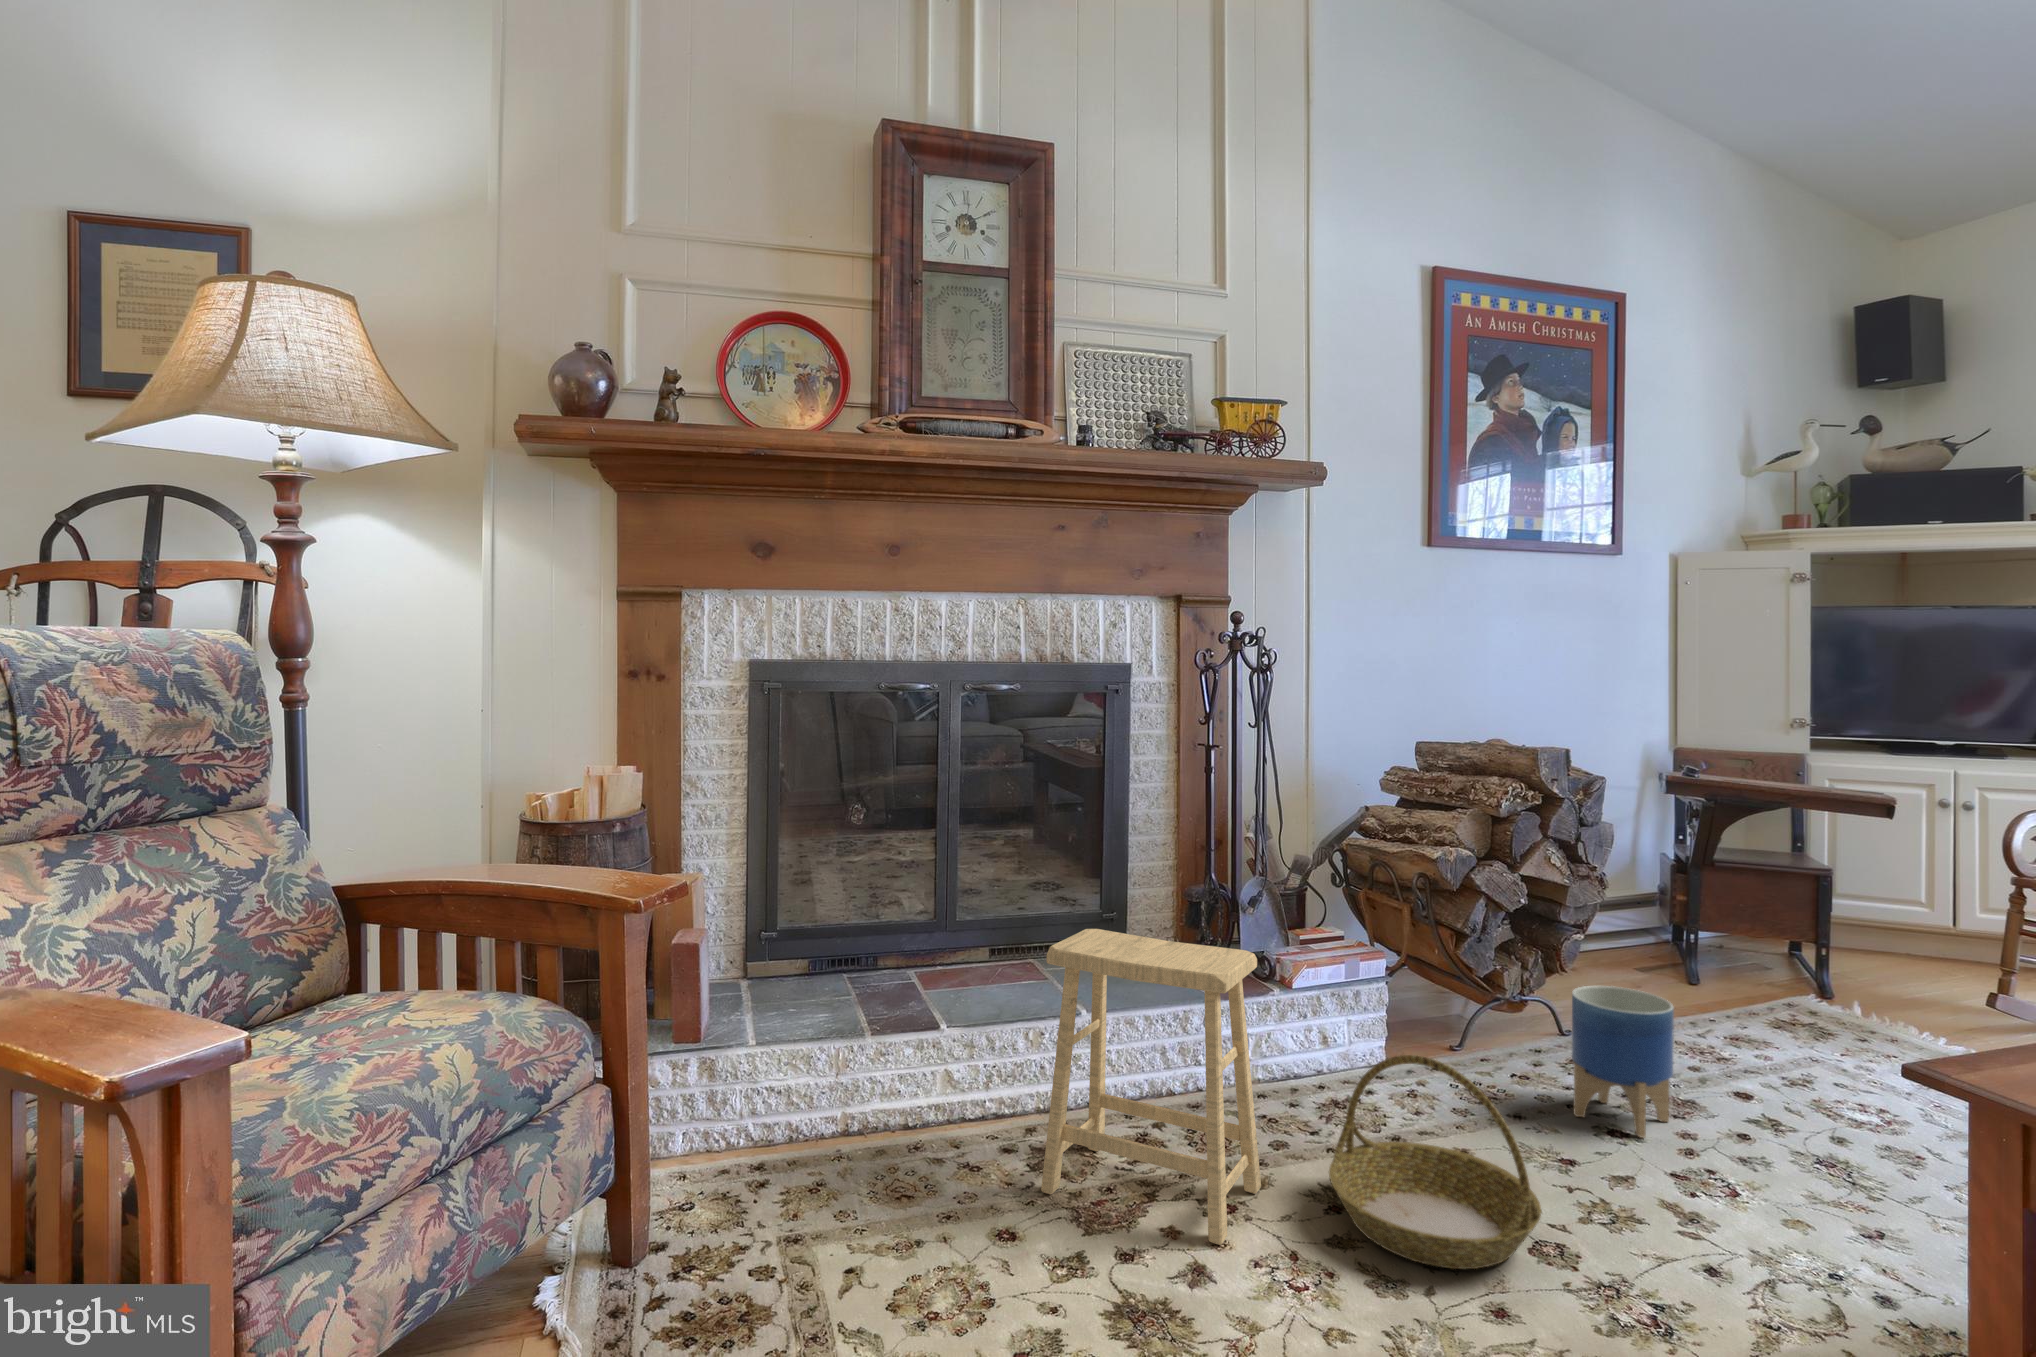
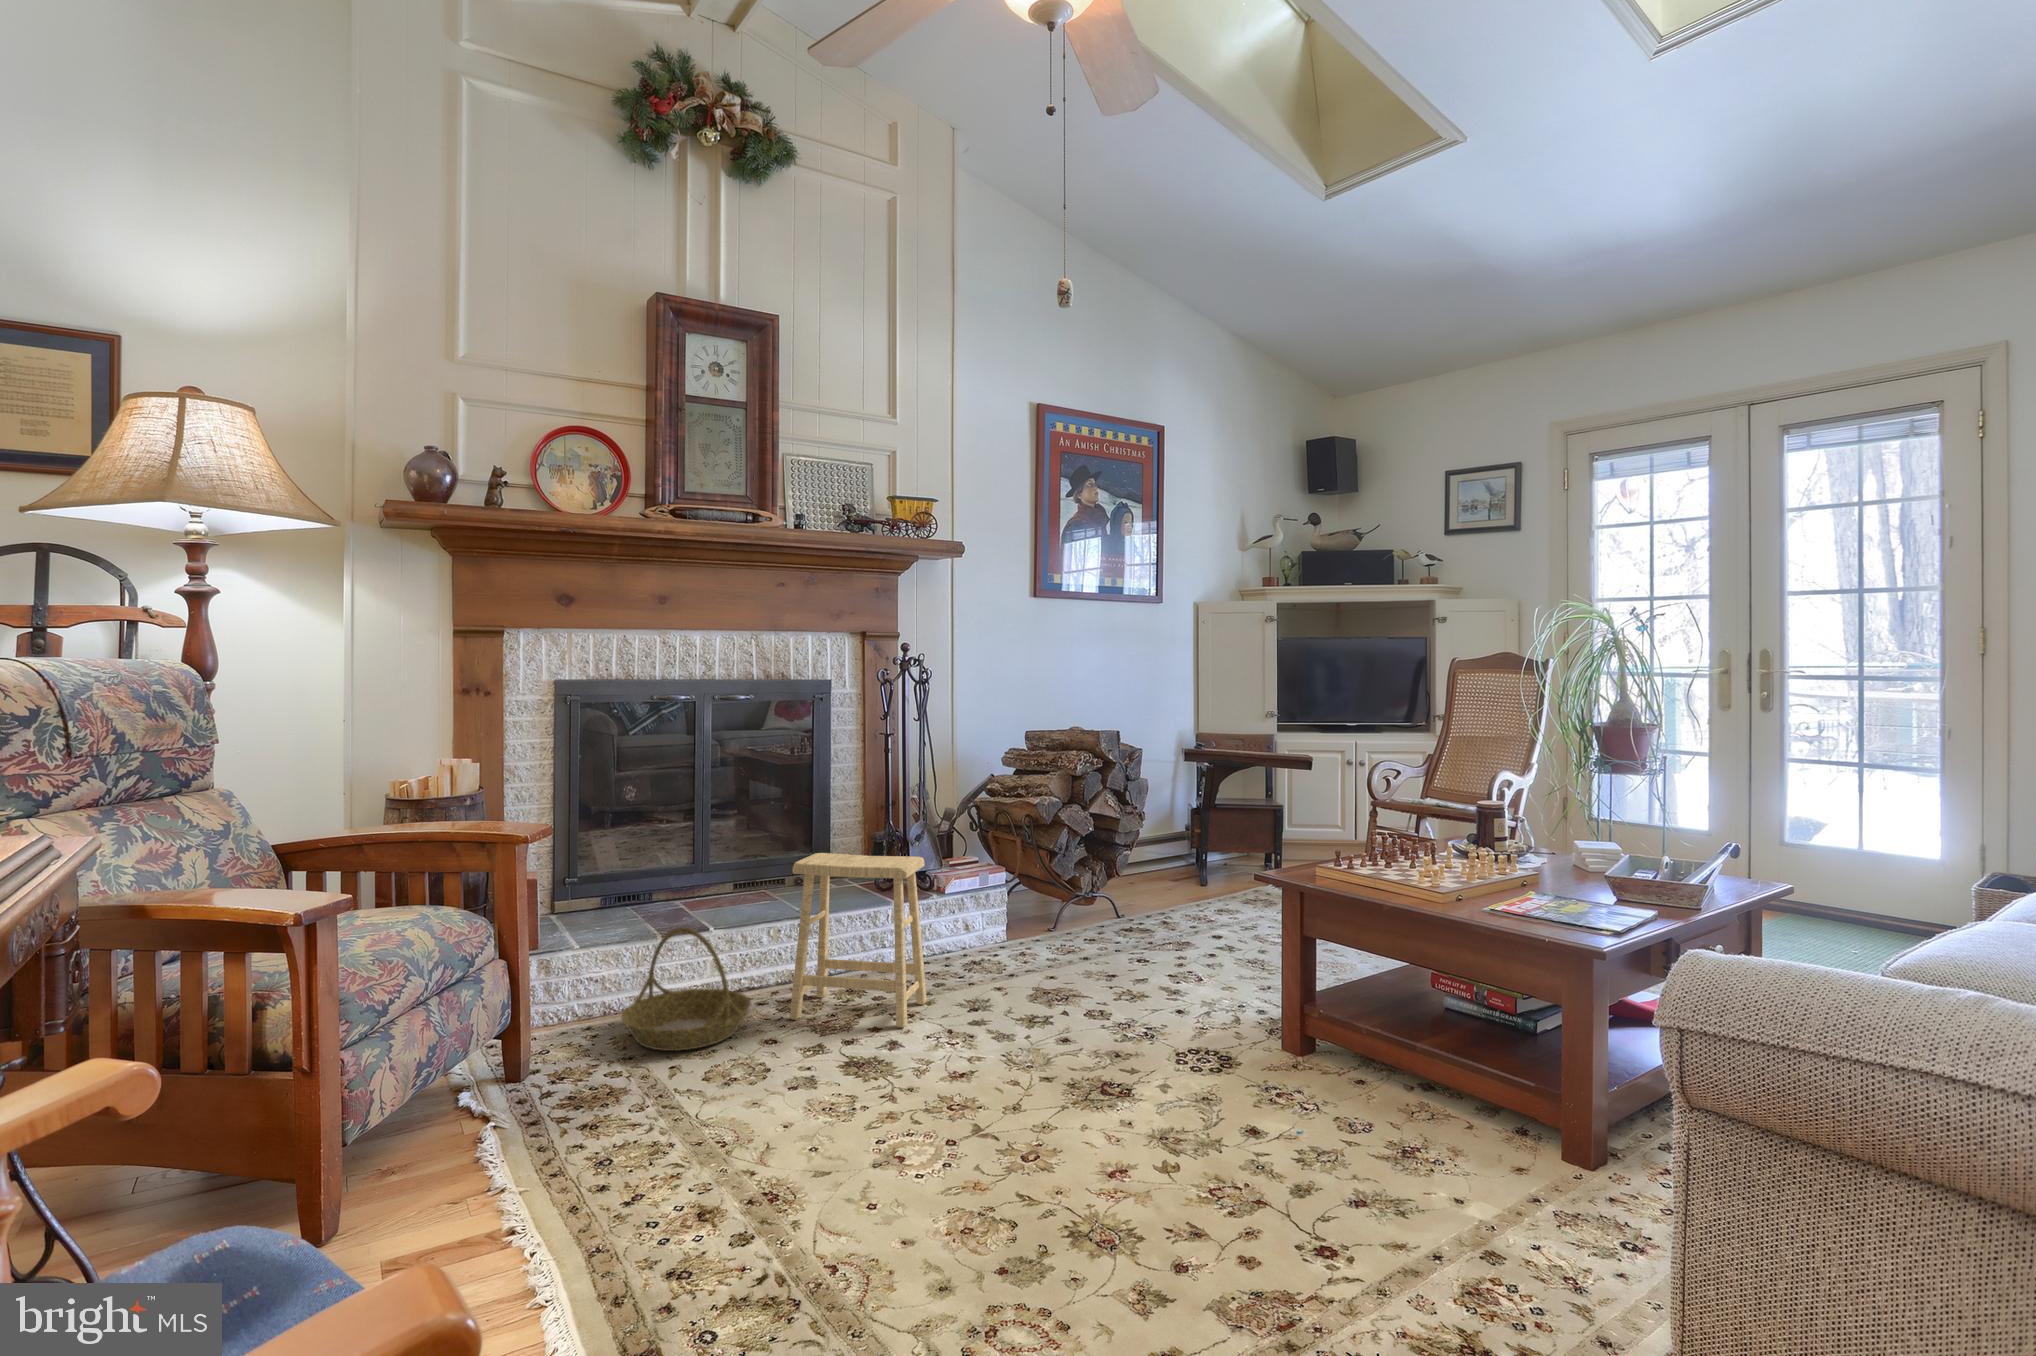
planter: present [1572,986,1674,1138] -> none [1109,873,1161,956]
basket: present [1329,1055,1541,1269] -> present [621,927,751,1051]

